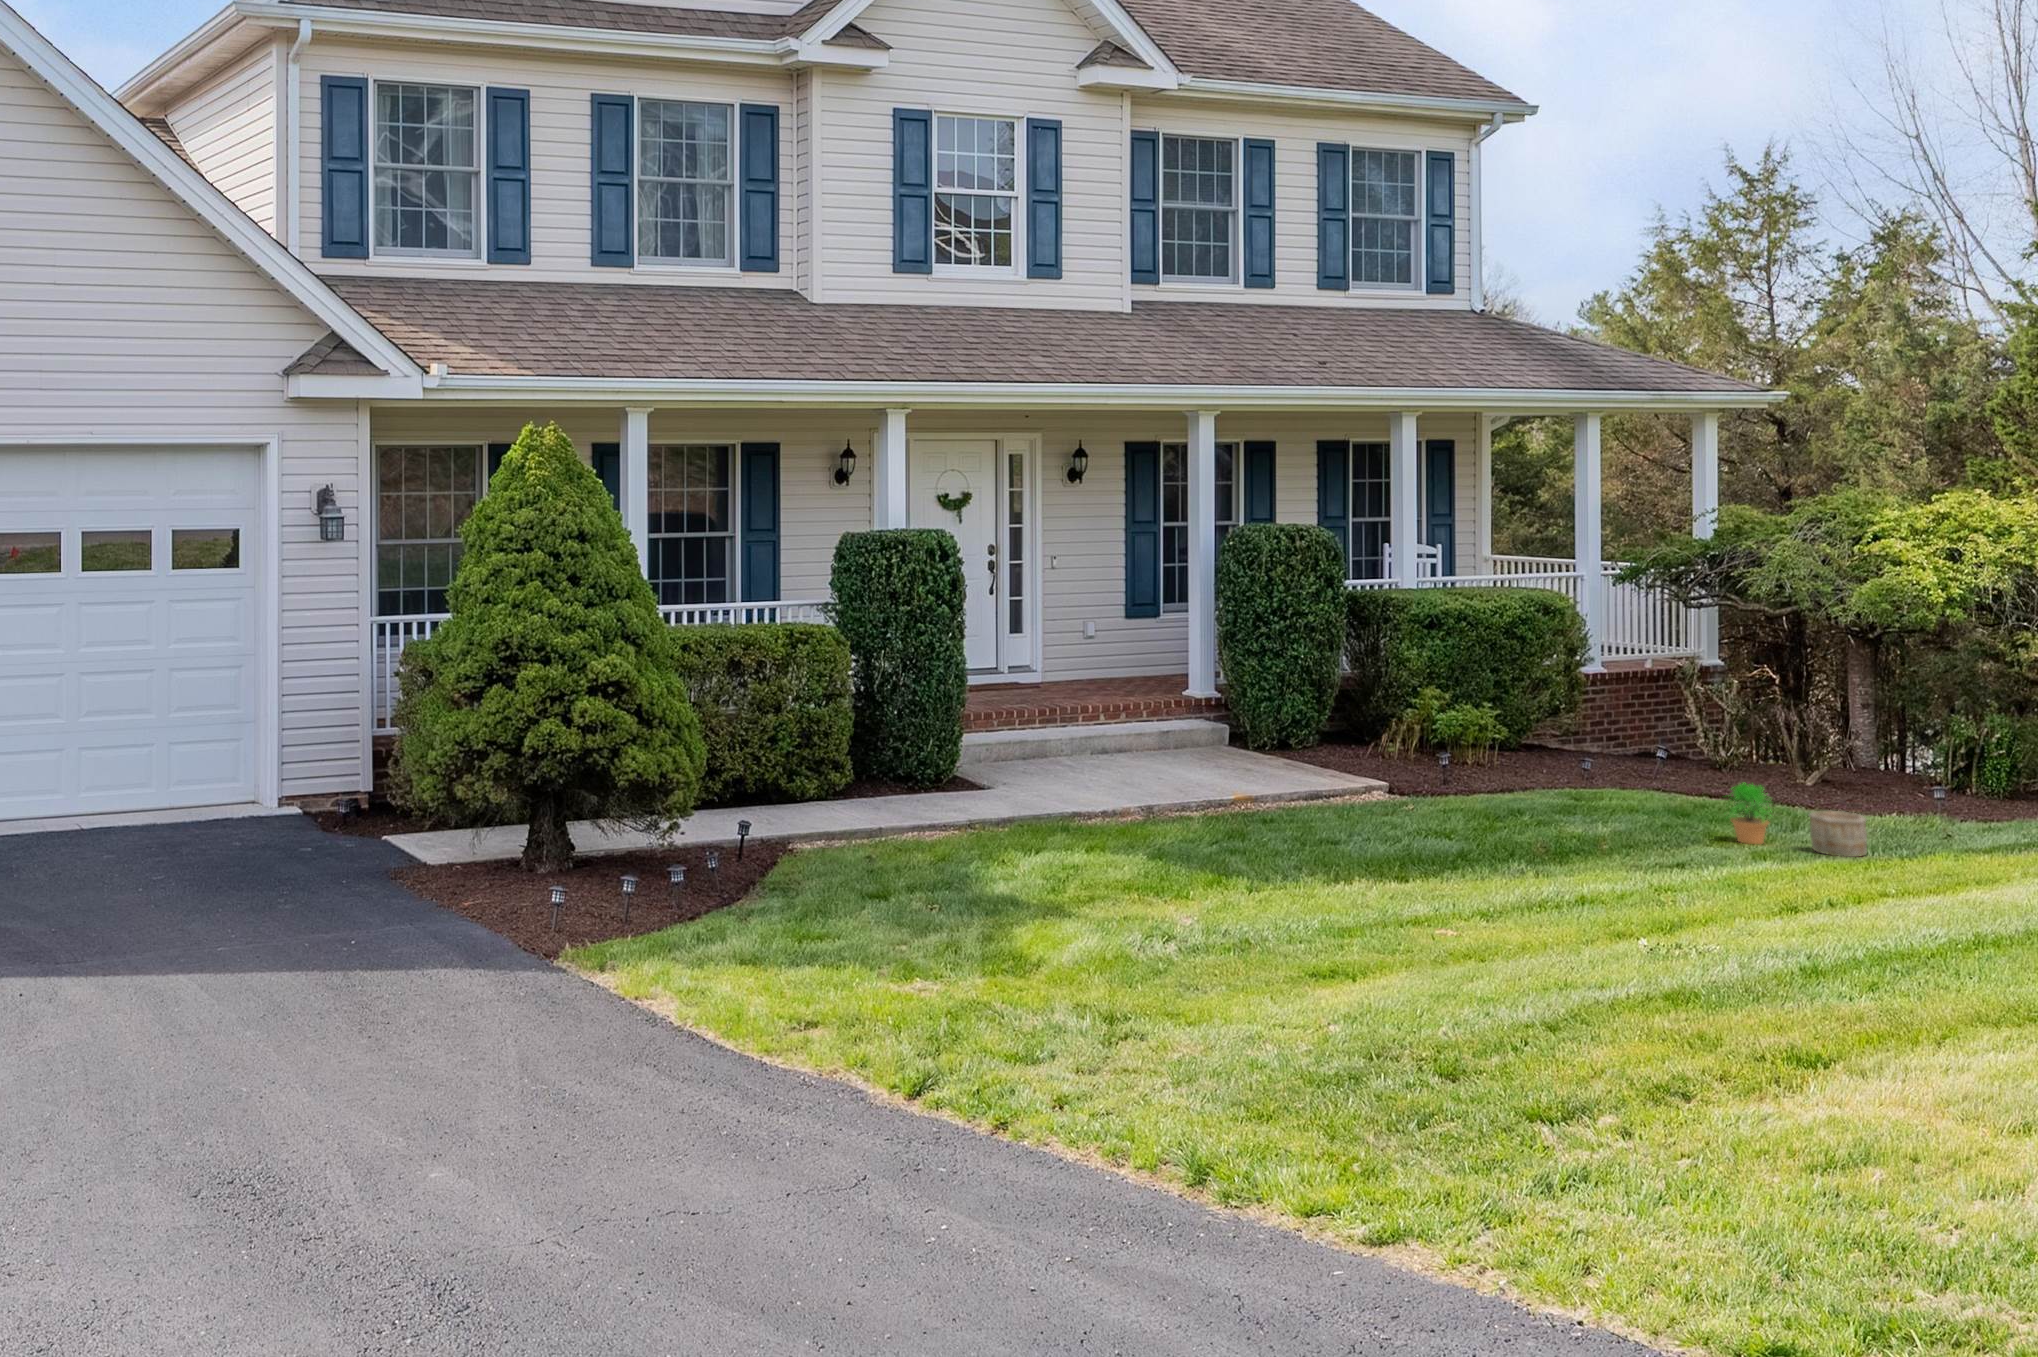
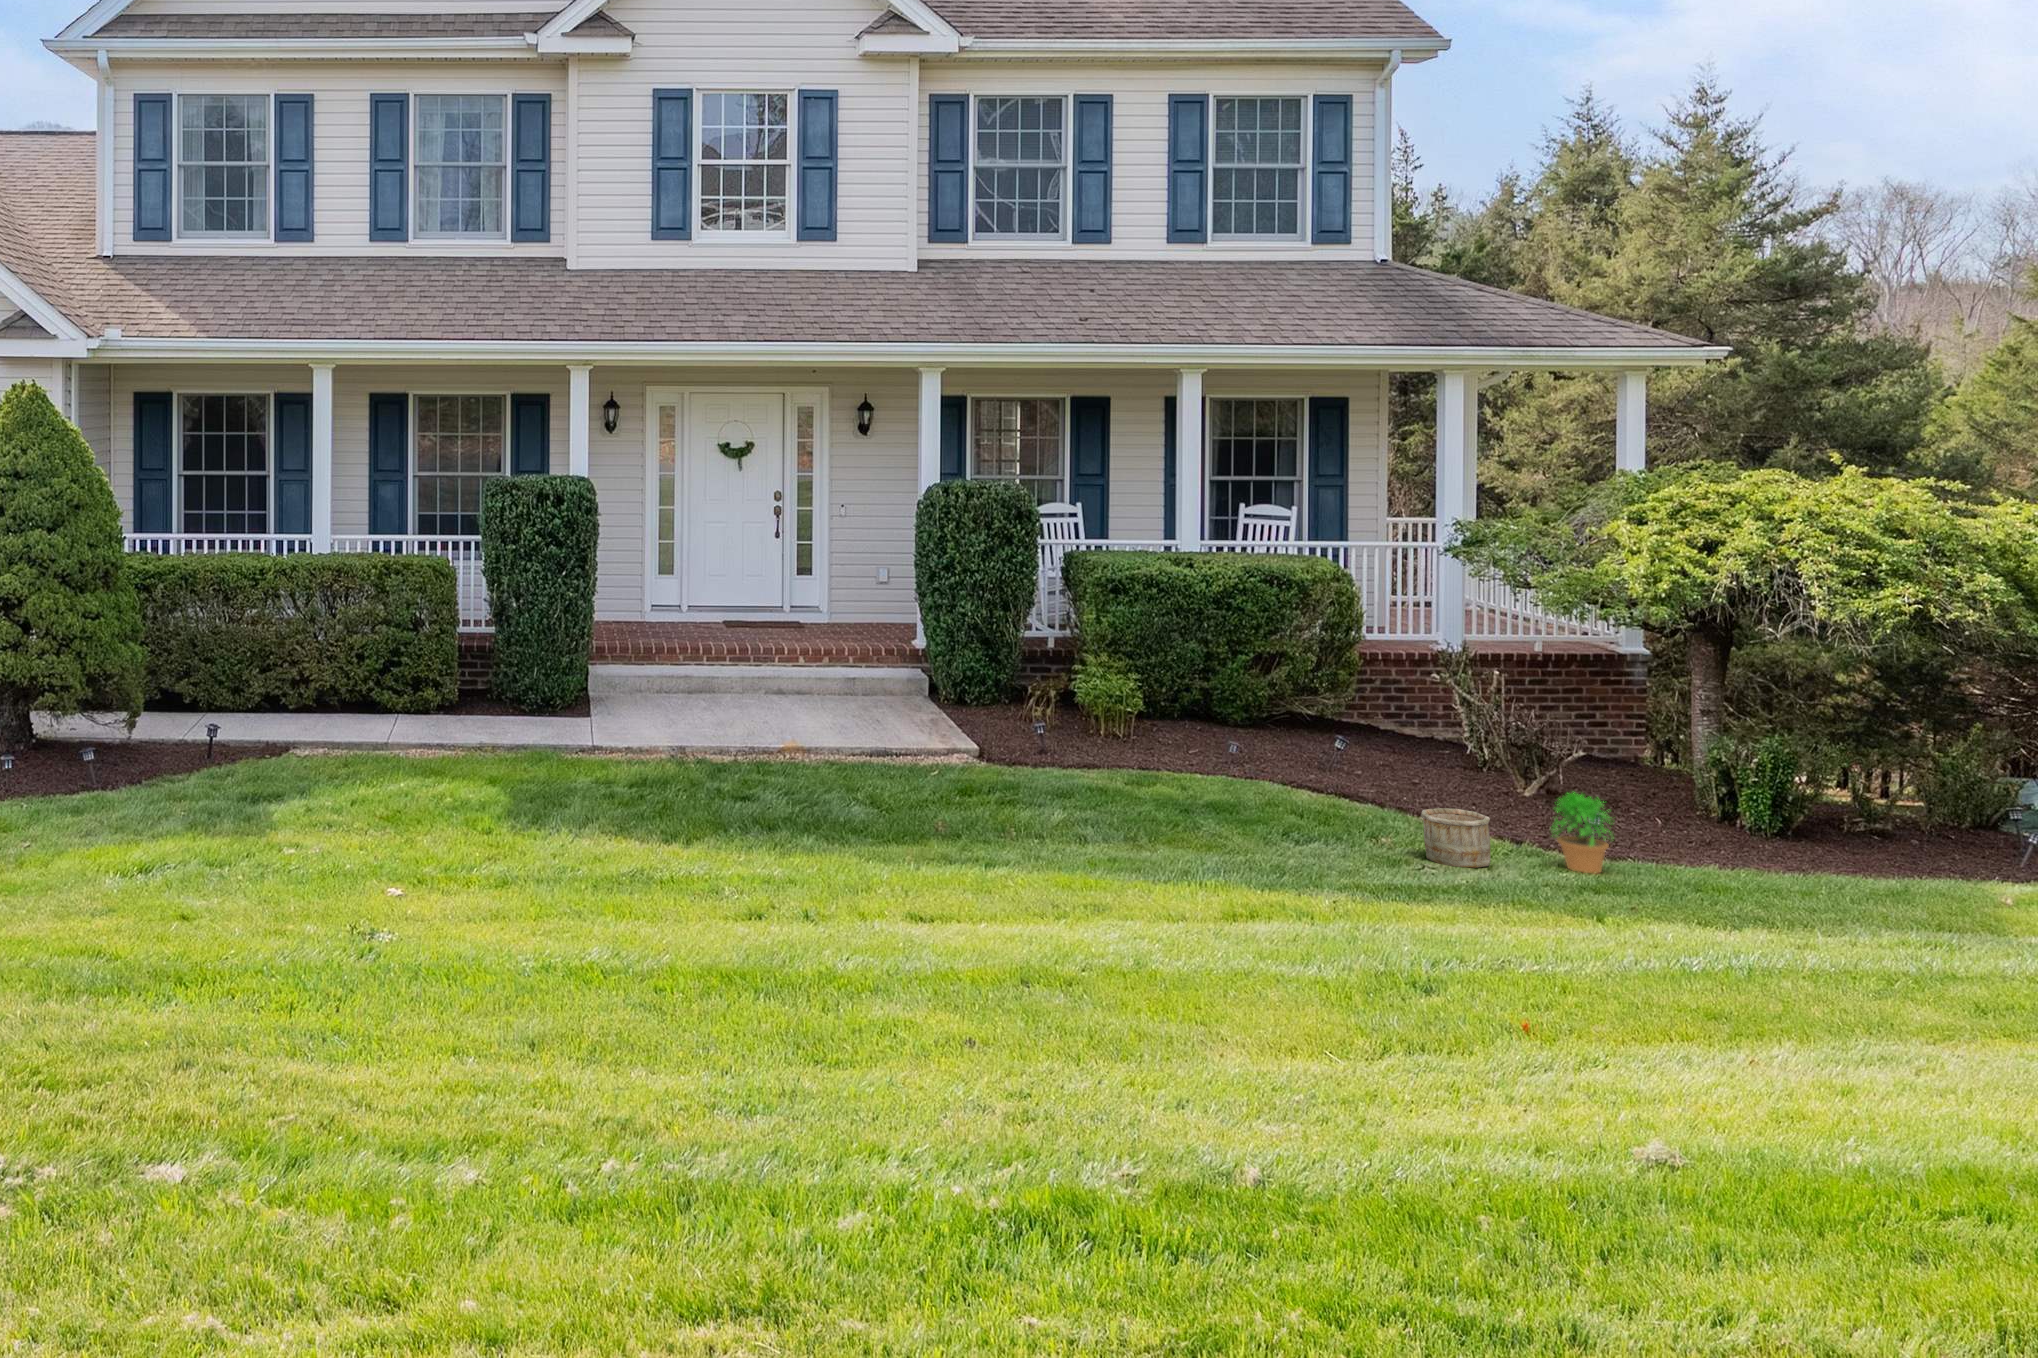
potted plant: present [1724,783,1771,844] -> present [1552,792,1614,873]

